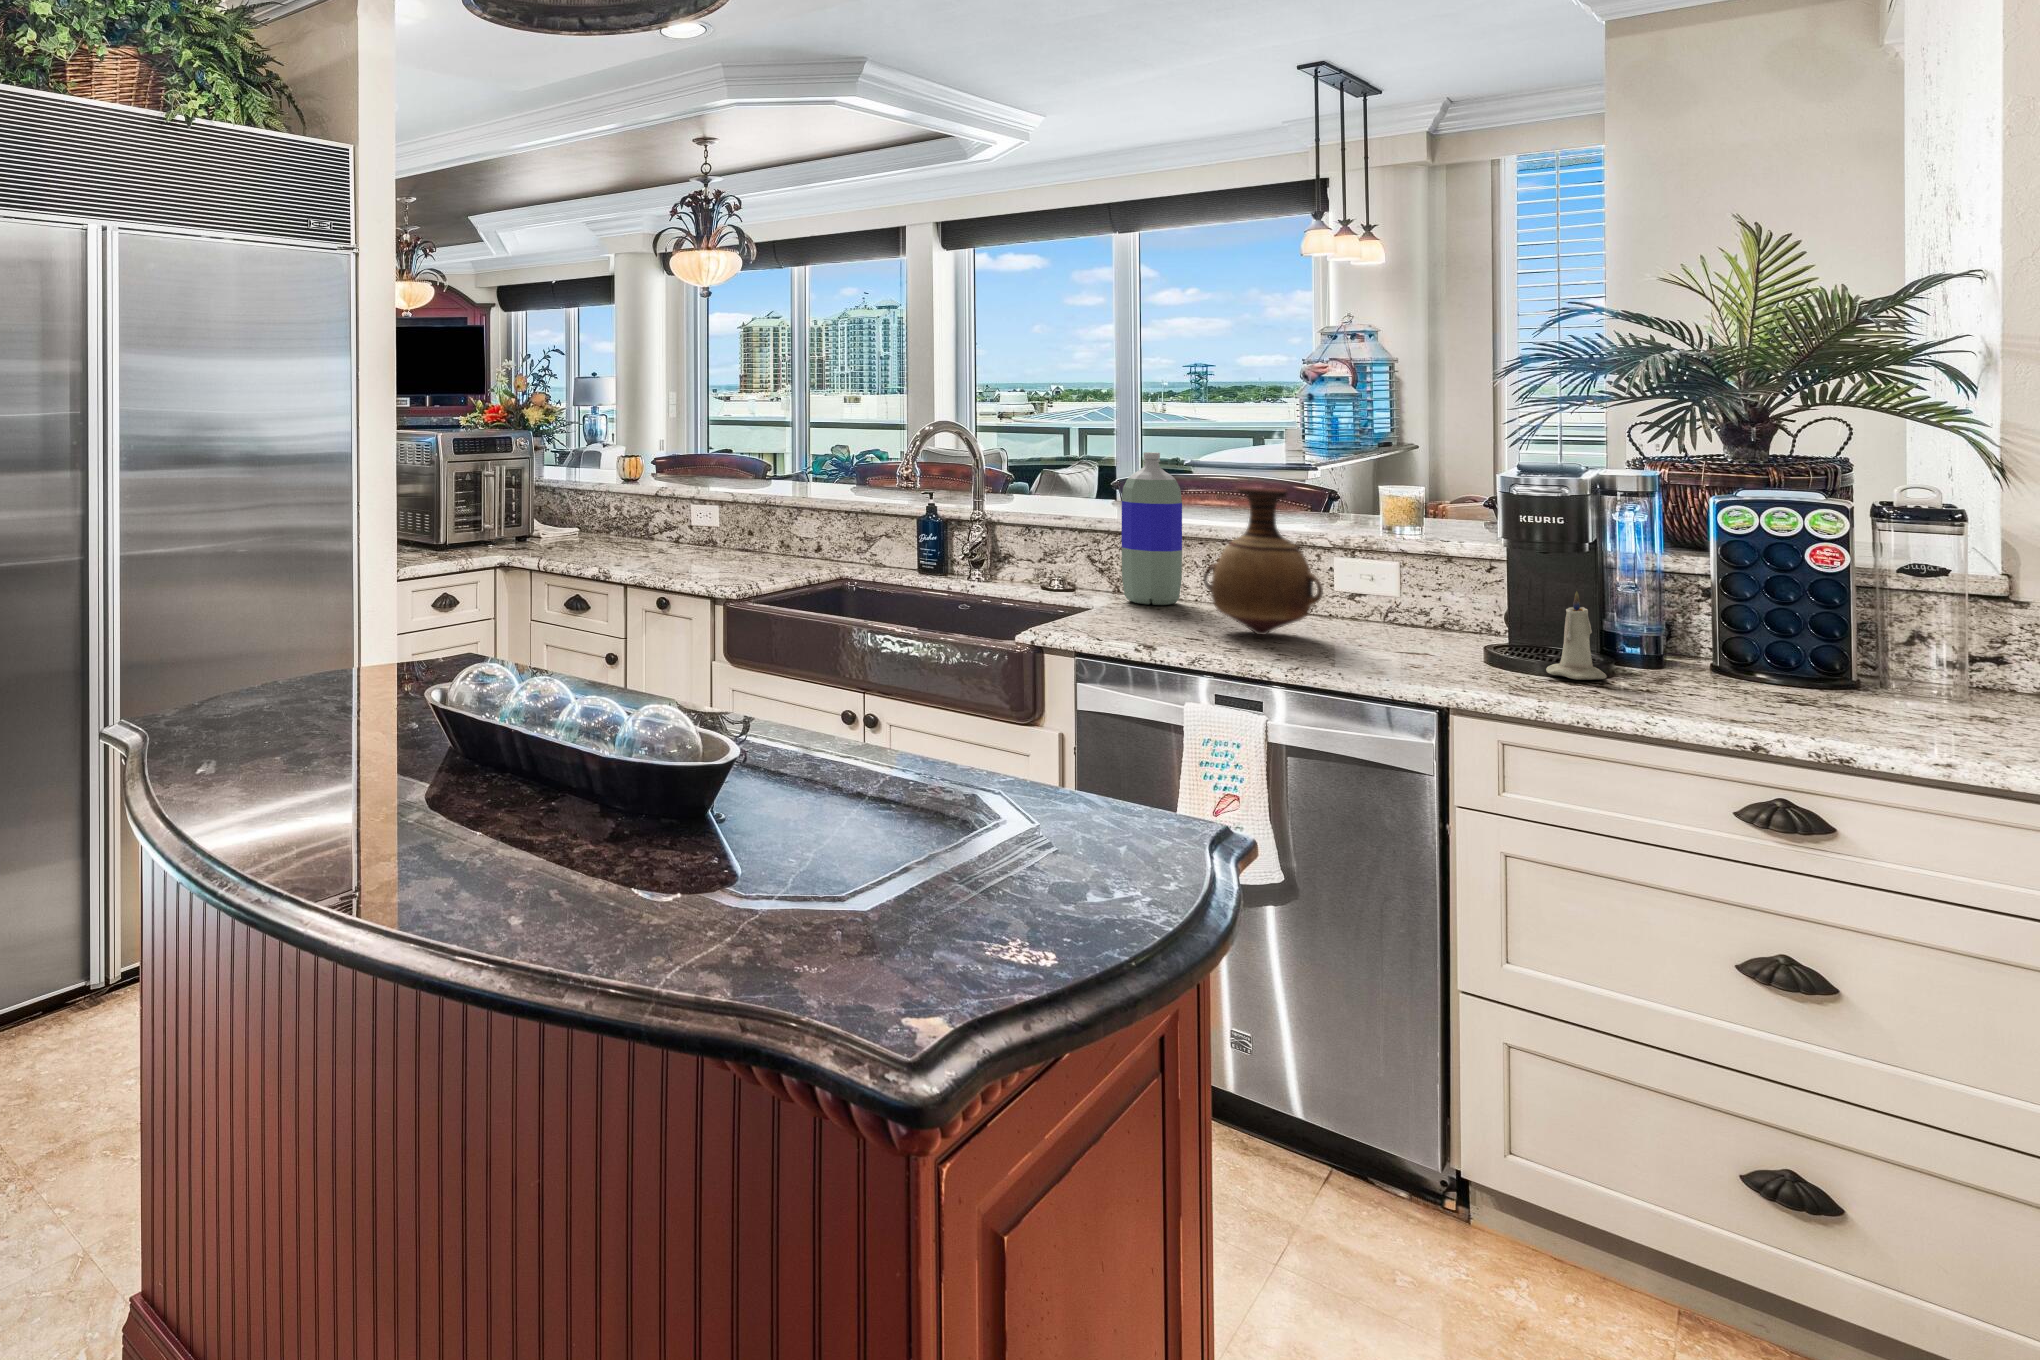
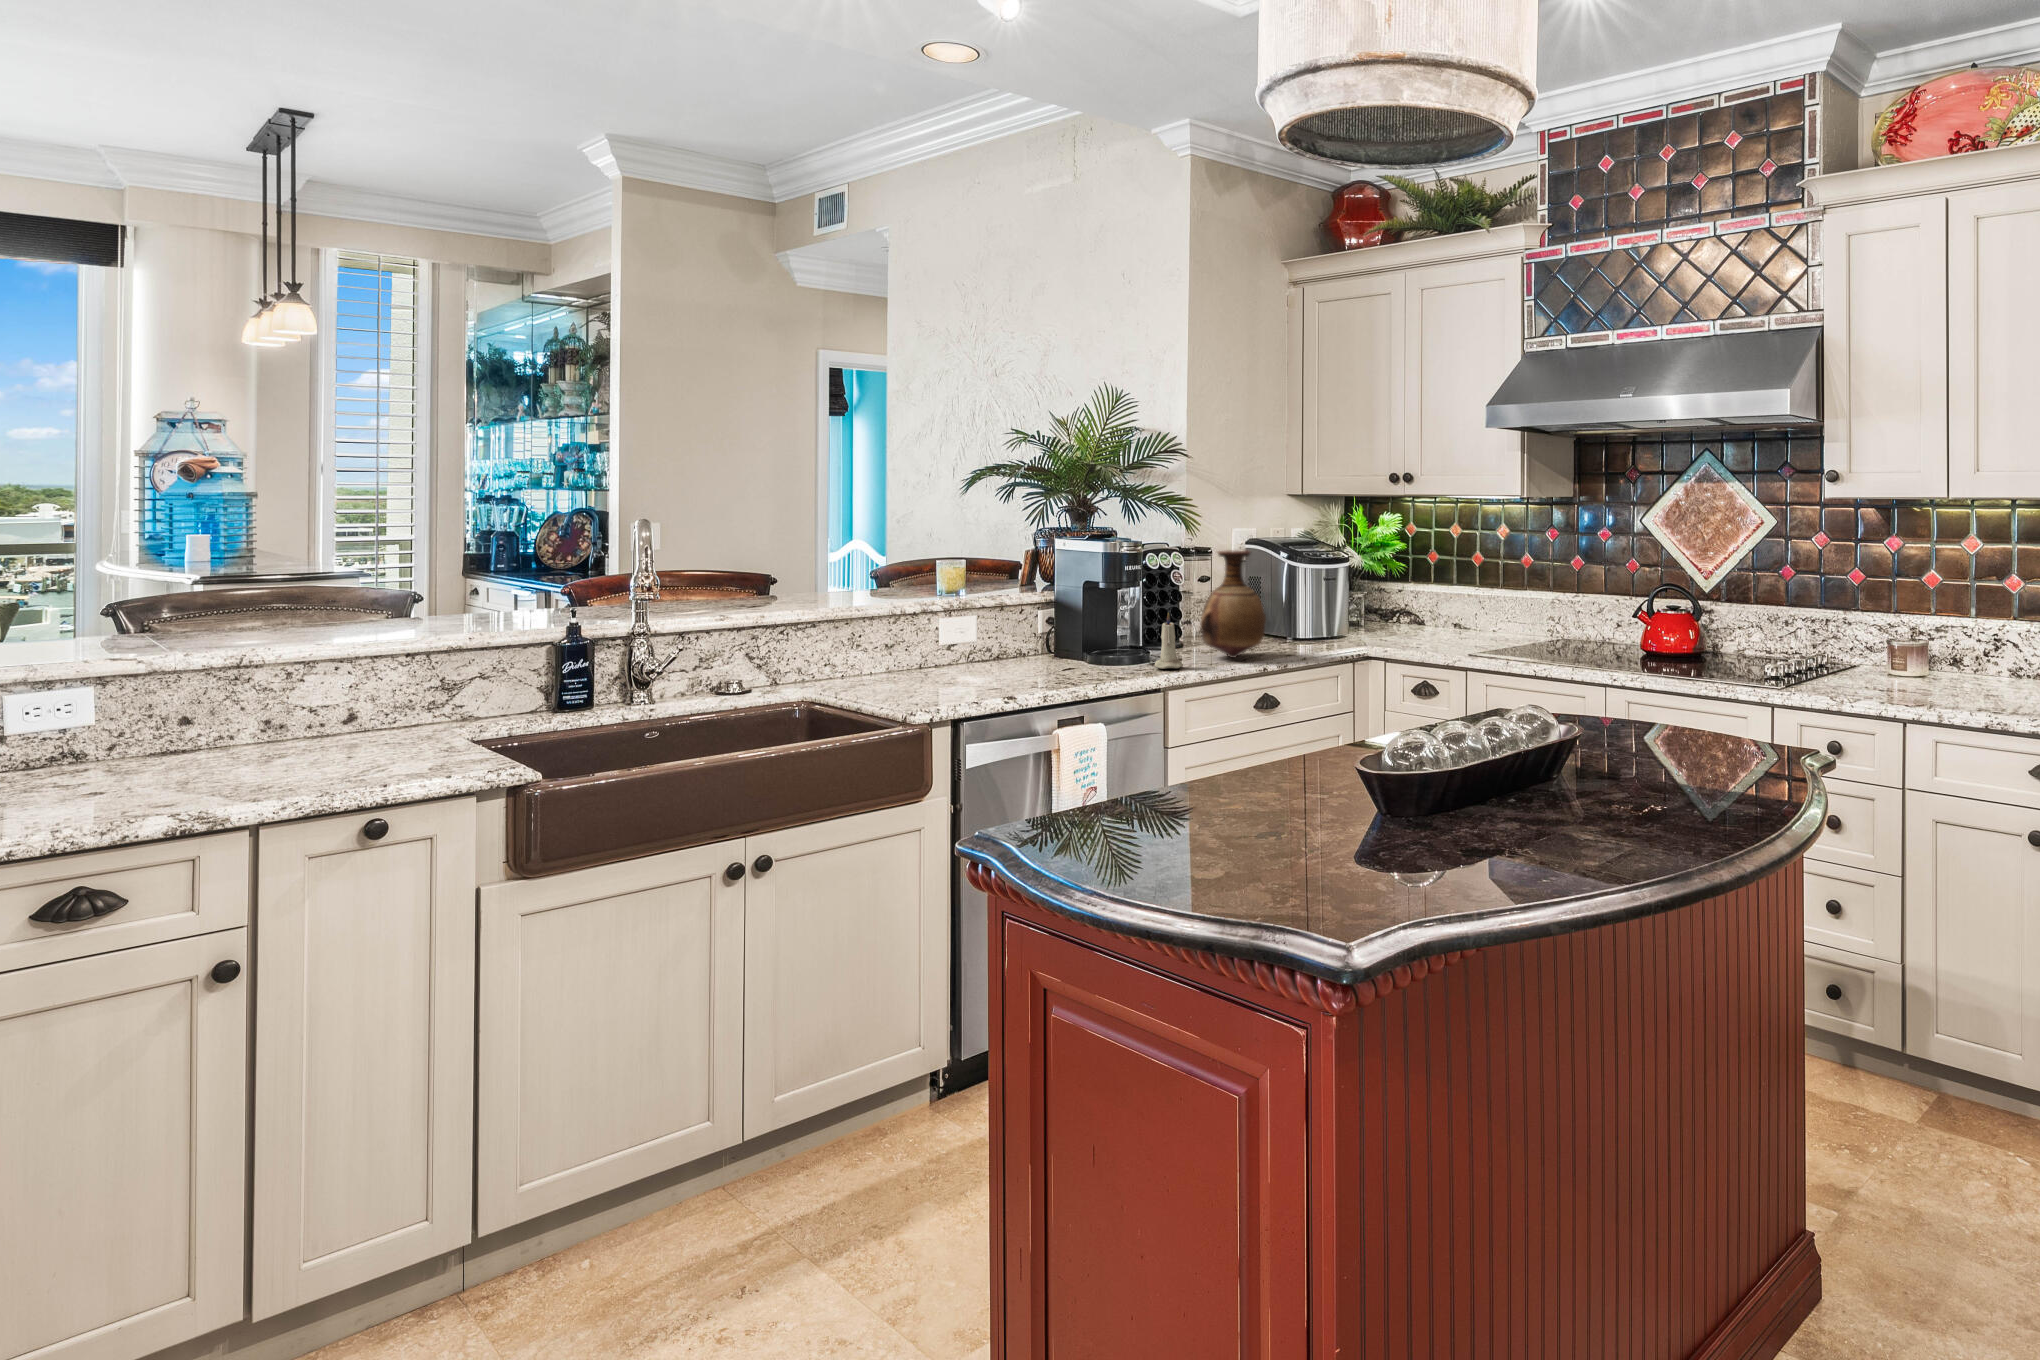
bottle: present [1122,452,1182,605] -> none [800,543,856,688]
vase: present [1203,487,1323,635] -> present [1200,550,1266,658]

